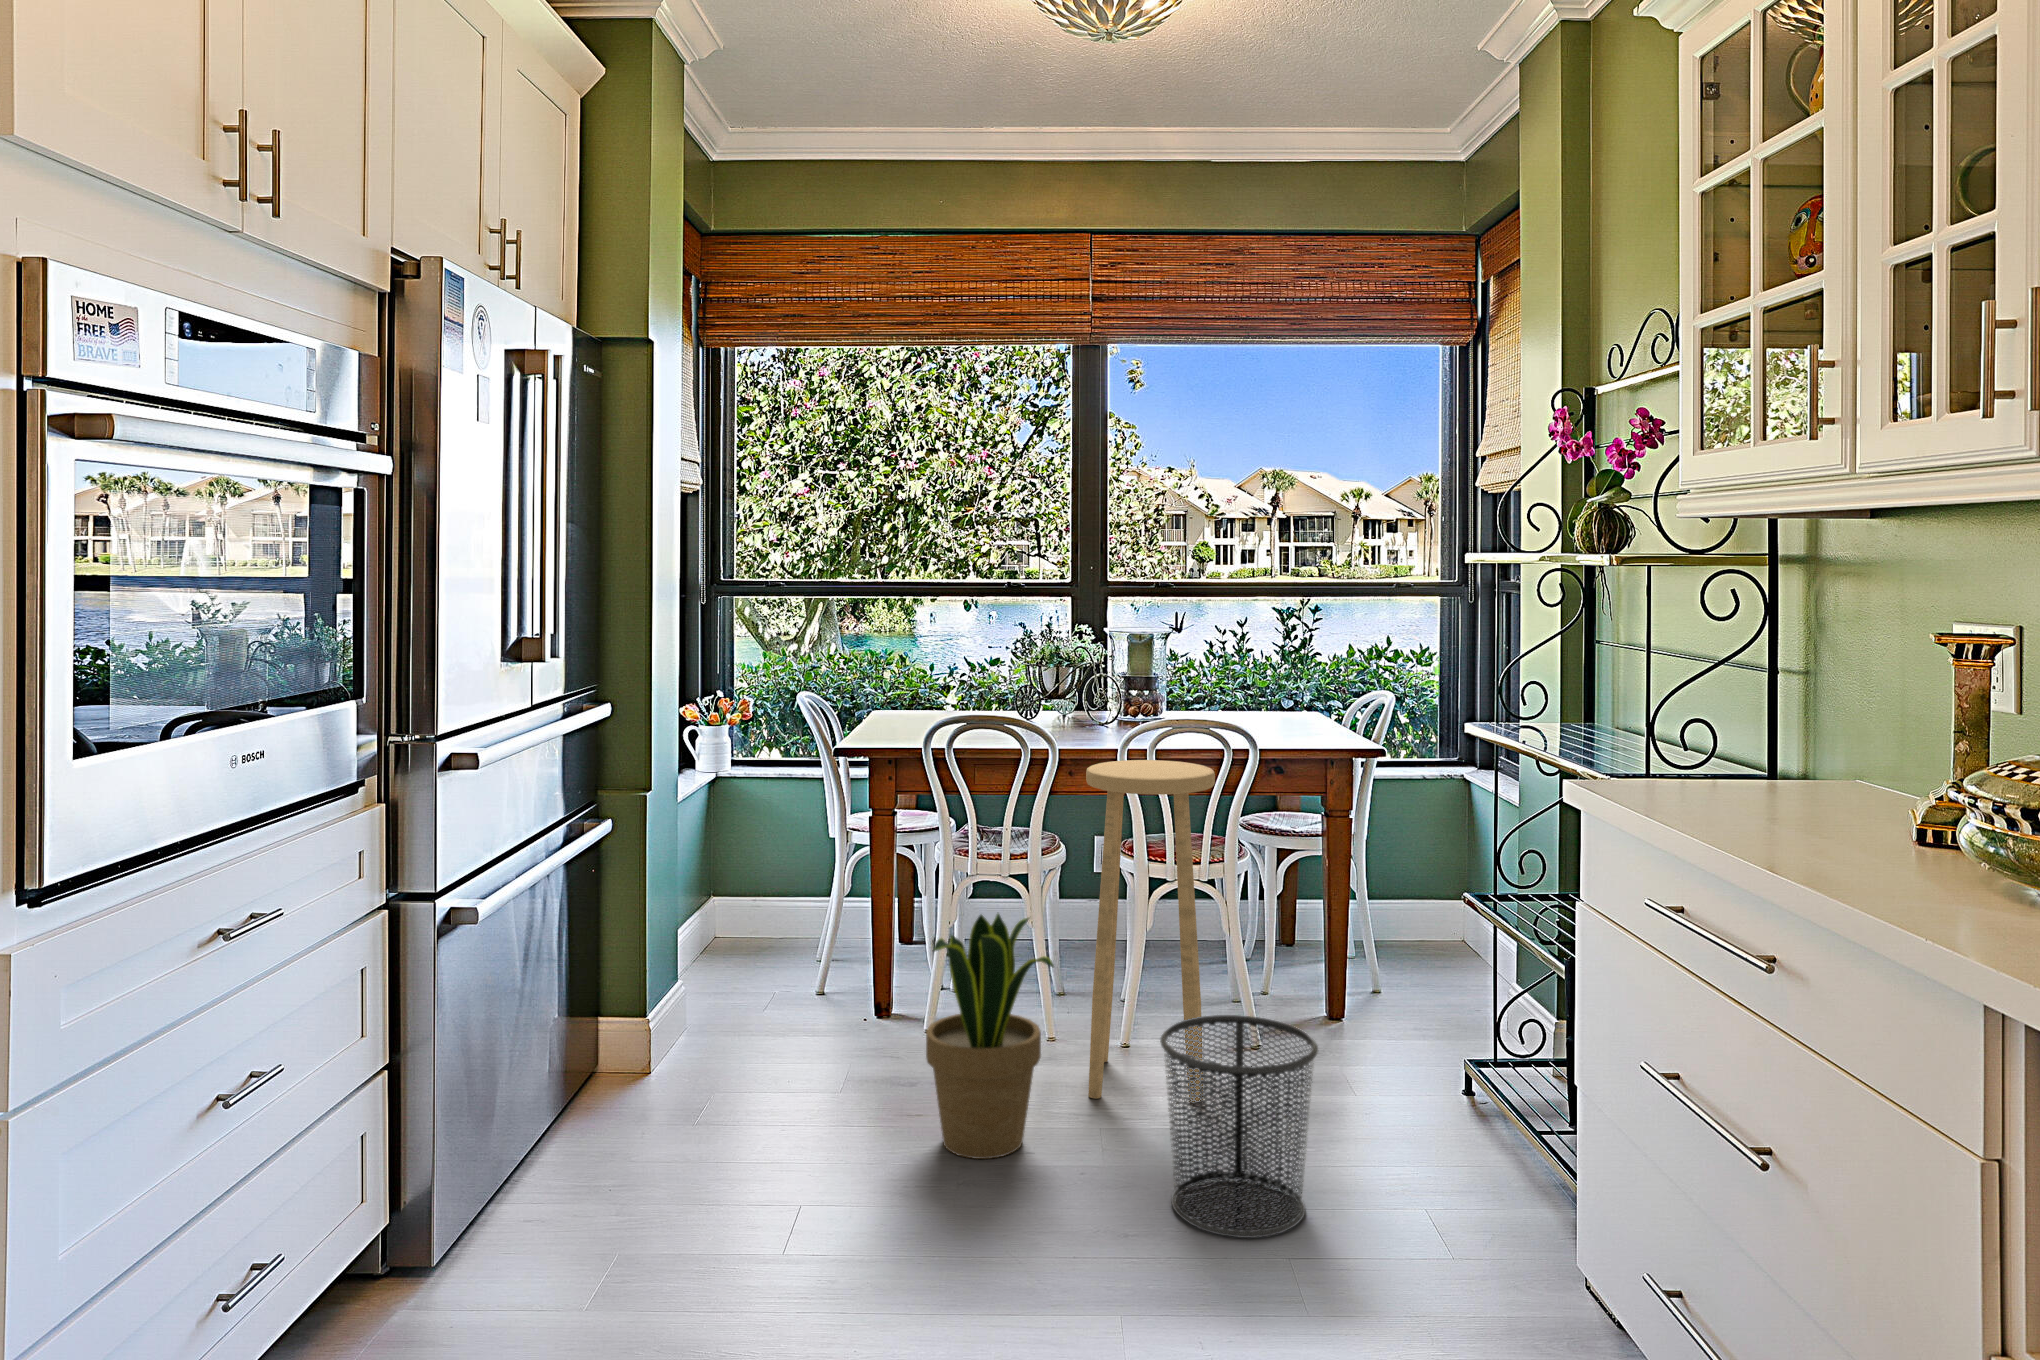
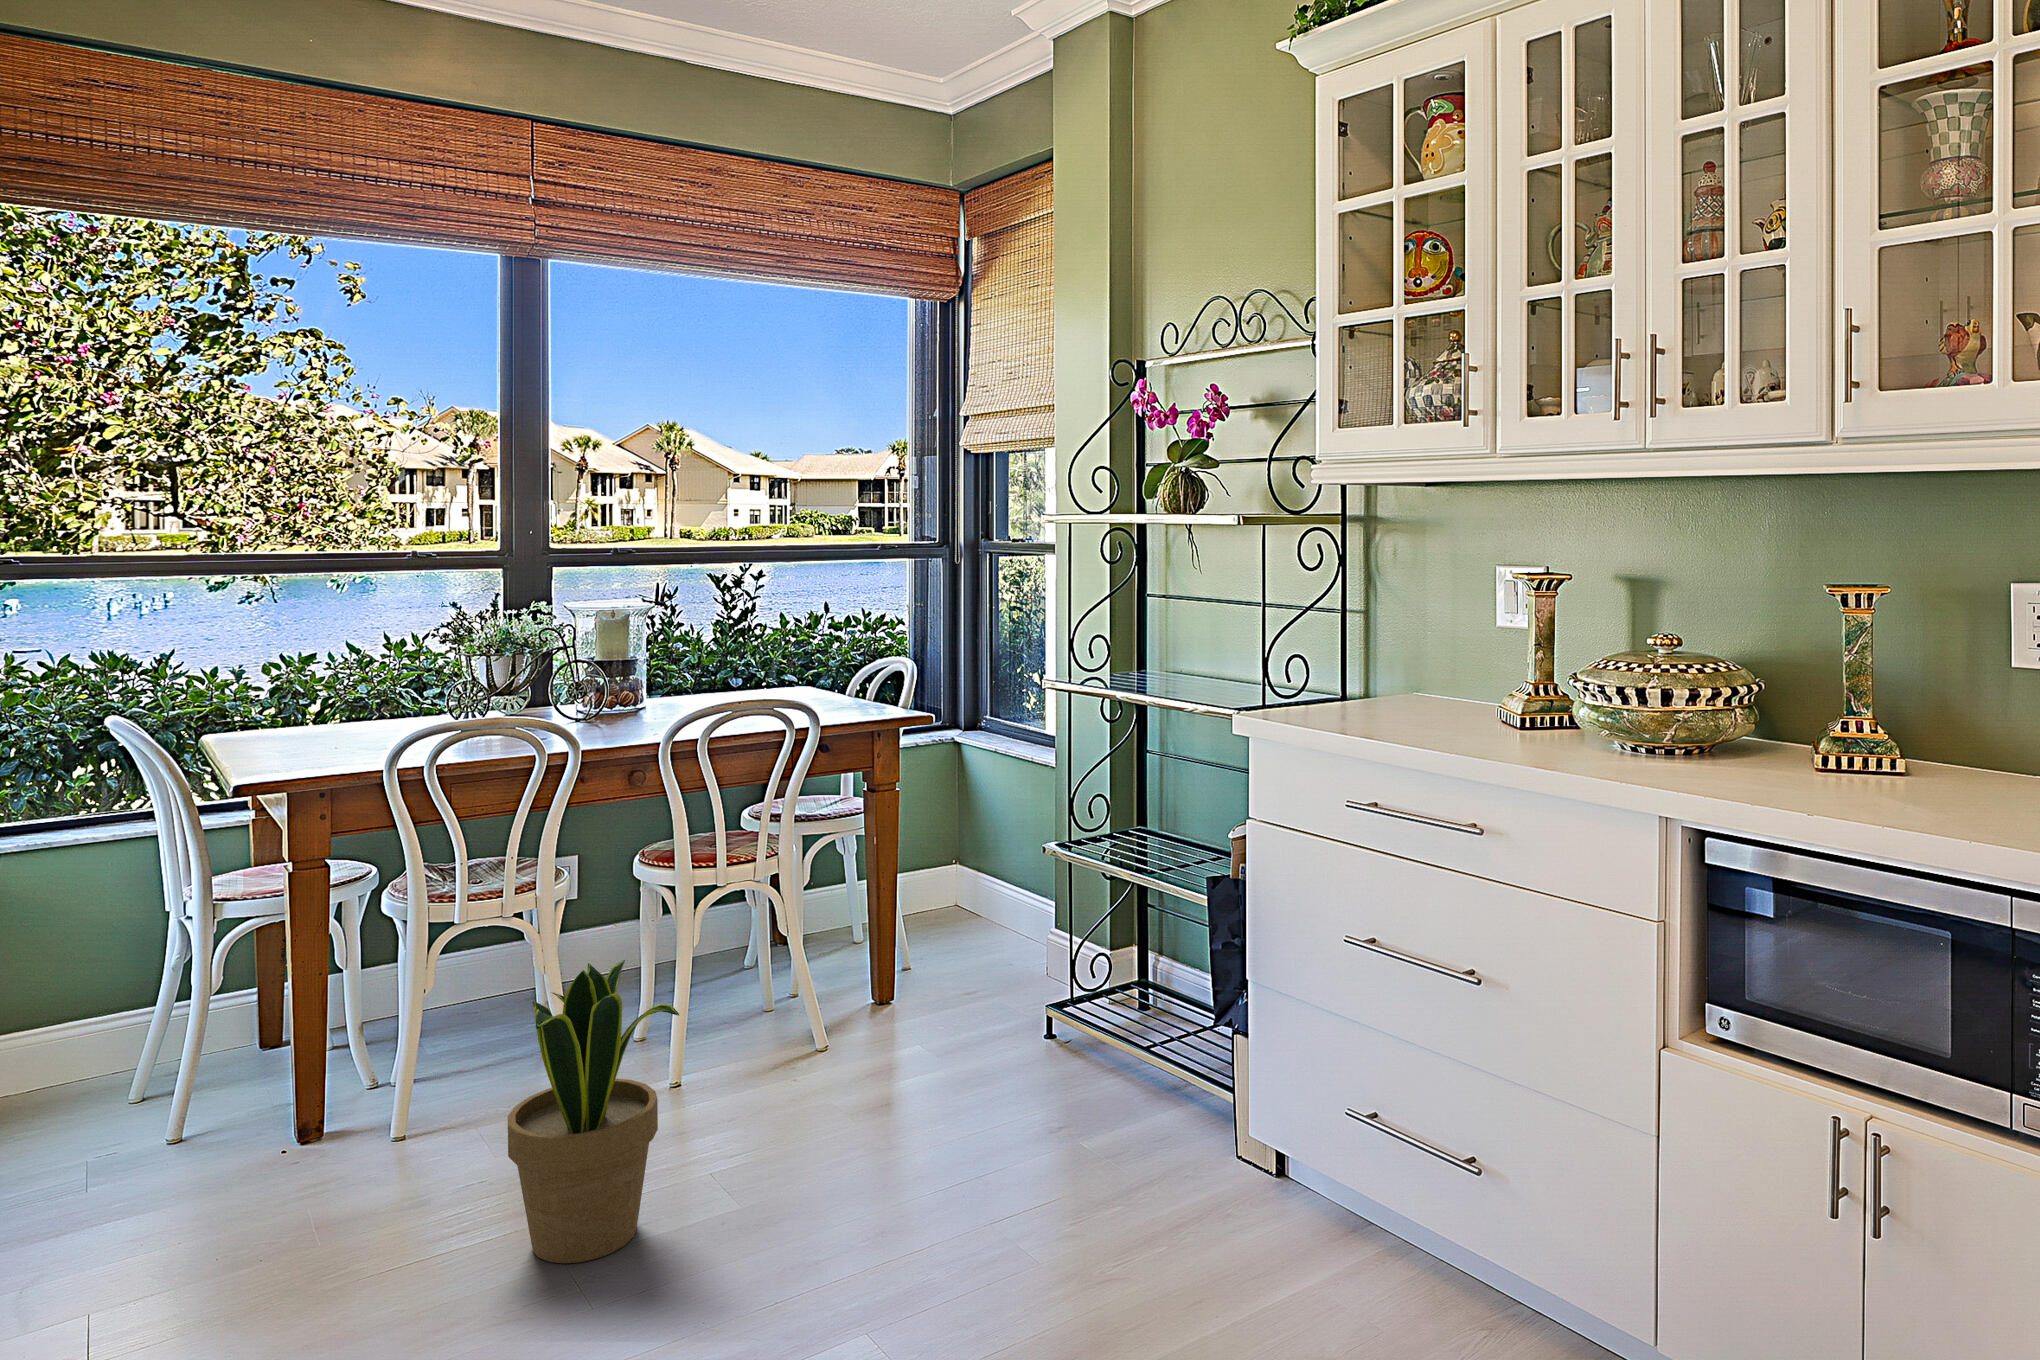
stool: present [1086,760,1215,1102] -> none [653,755,807,1149]
waste bin: present [1160,1015,1318,1238] -> none [831,1020,1000,1258]

